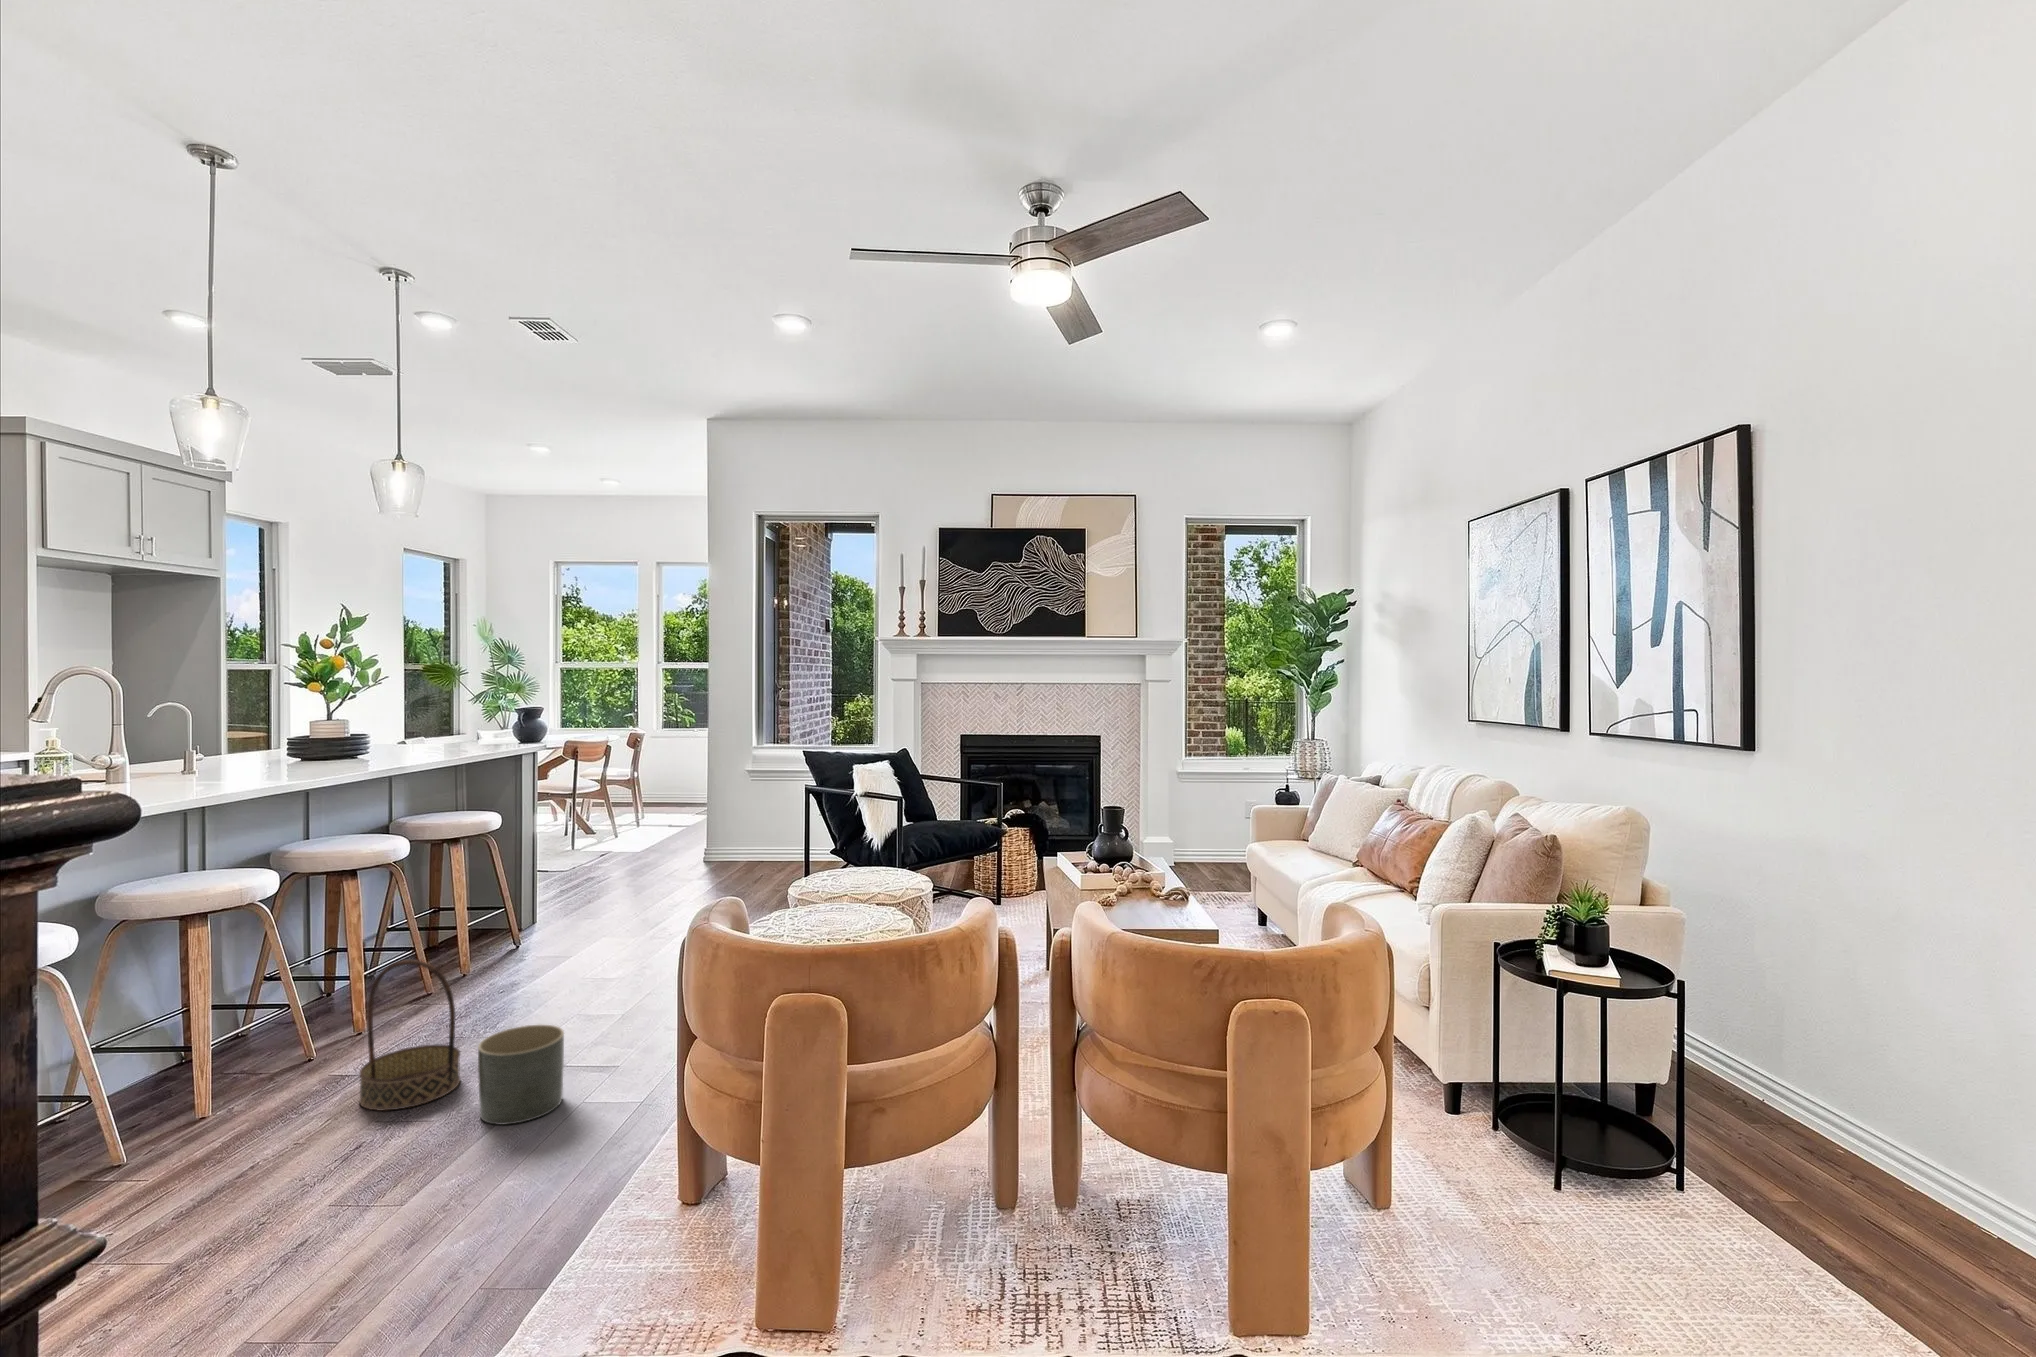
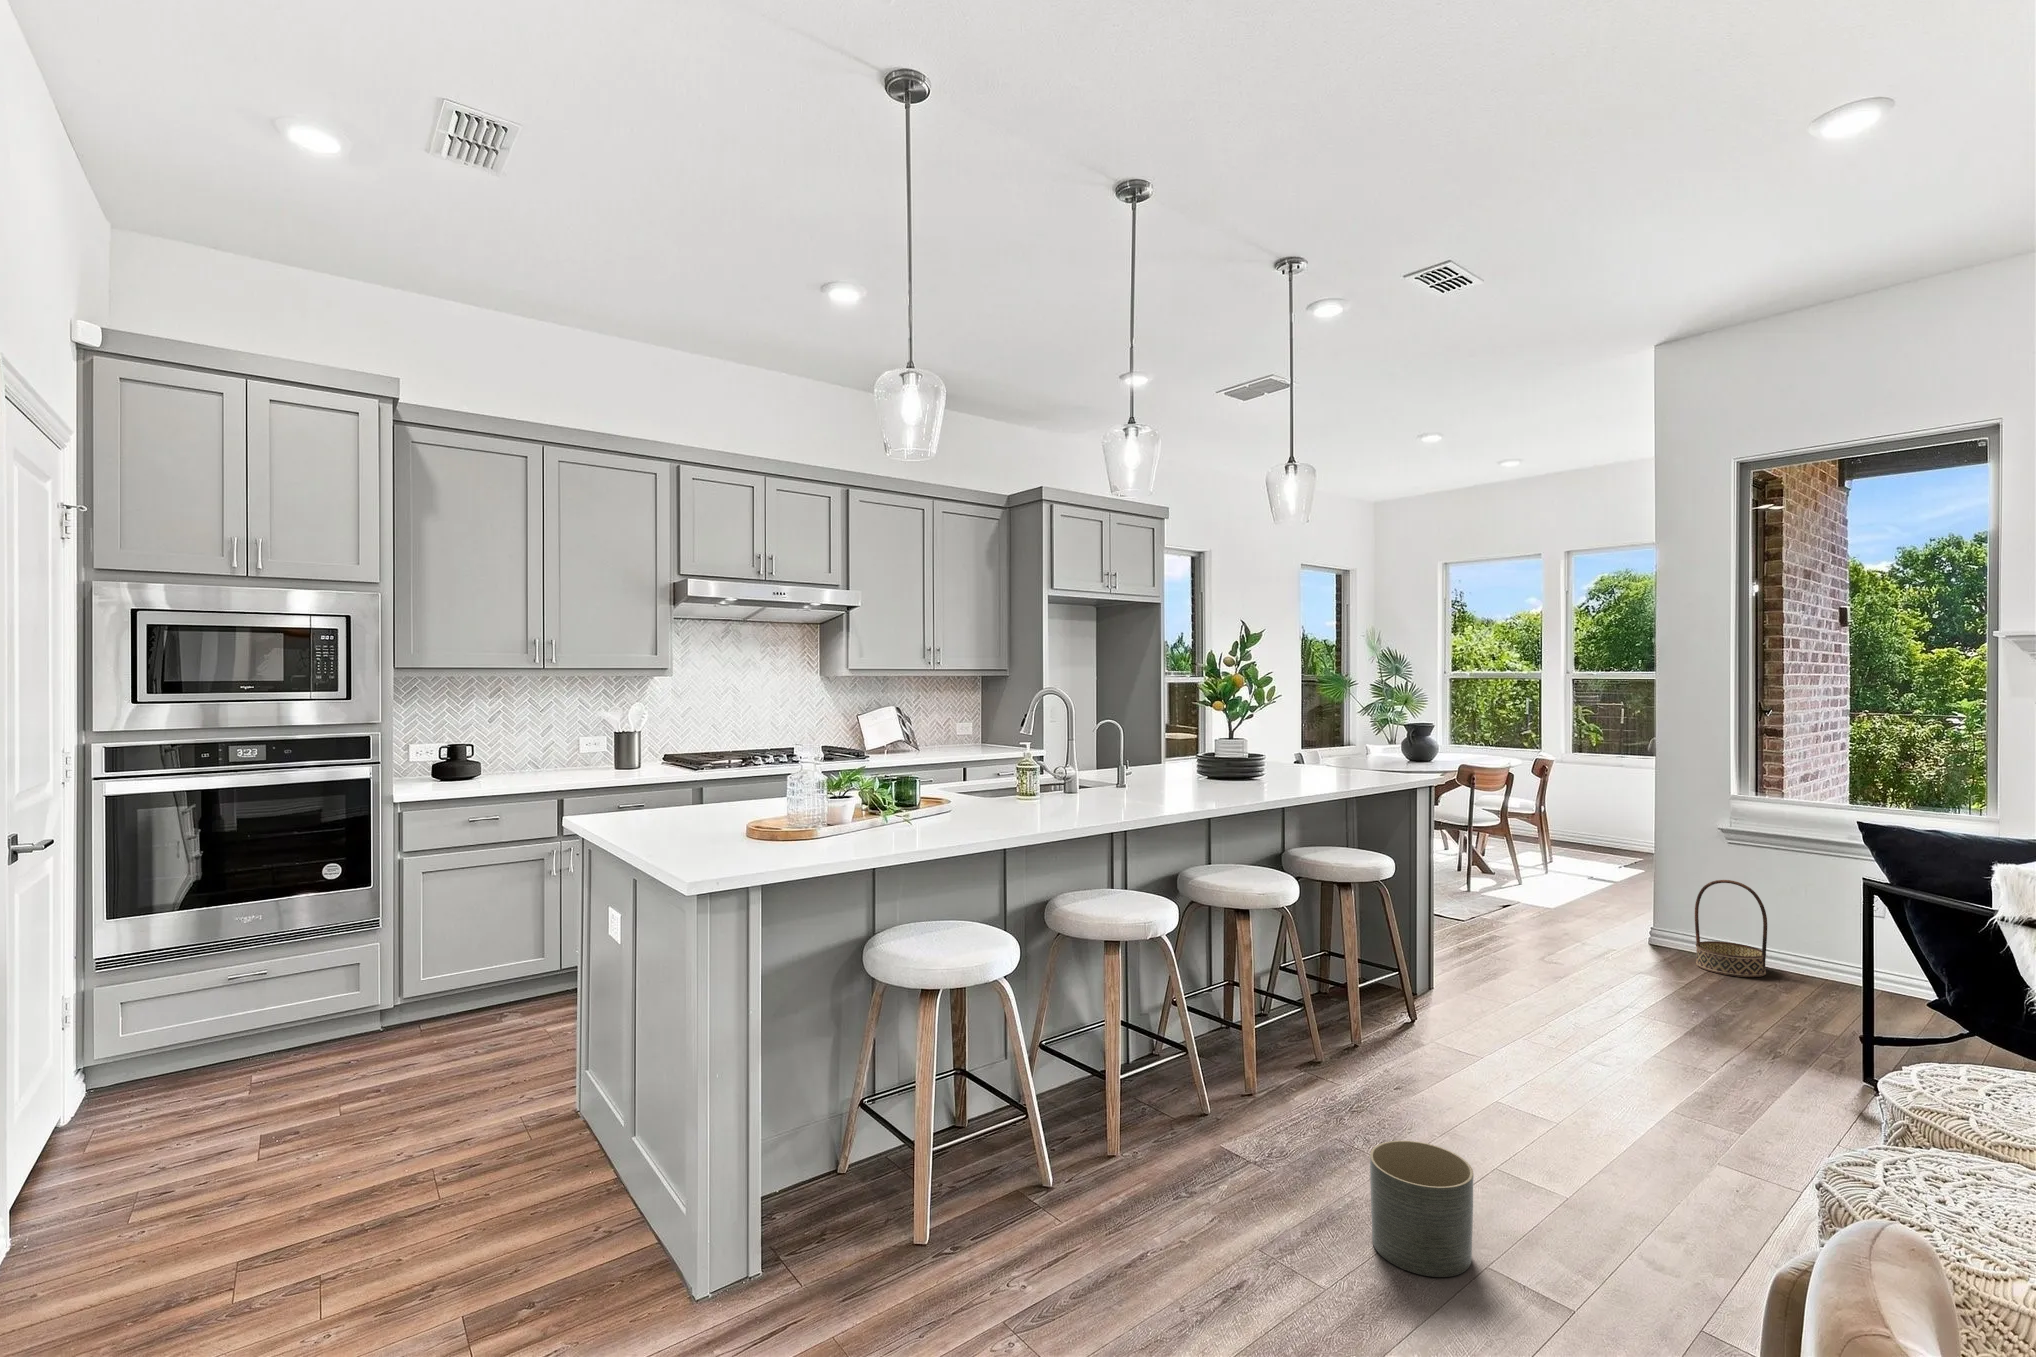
basket: present [359,960,460,1111] -> present [1695,880,1767,977]

